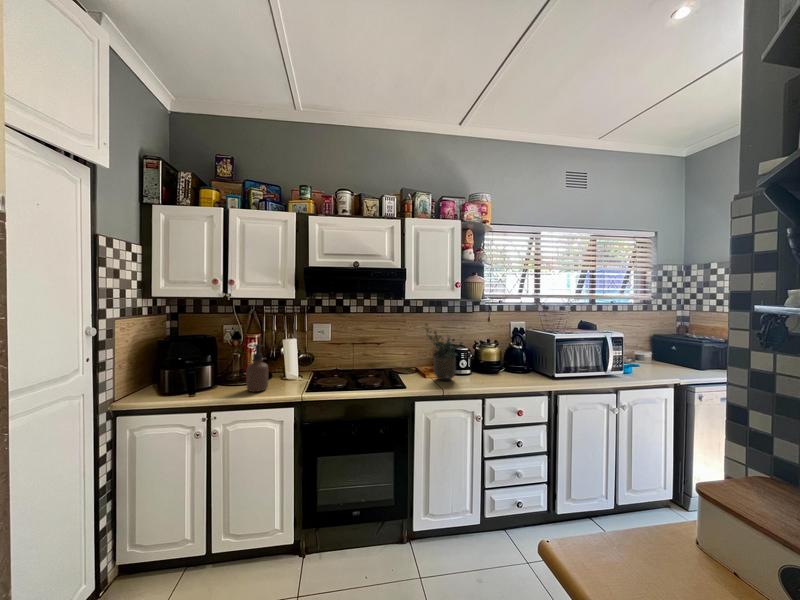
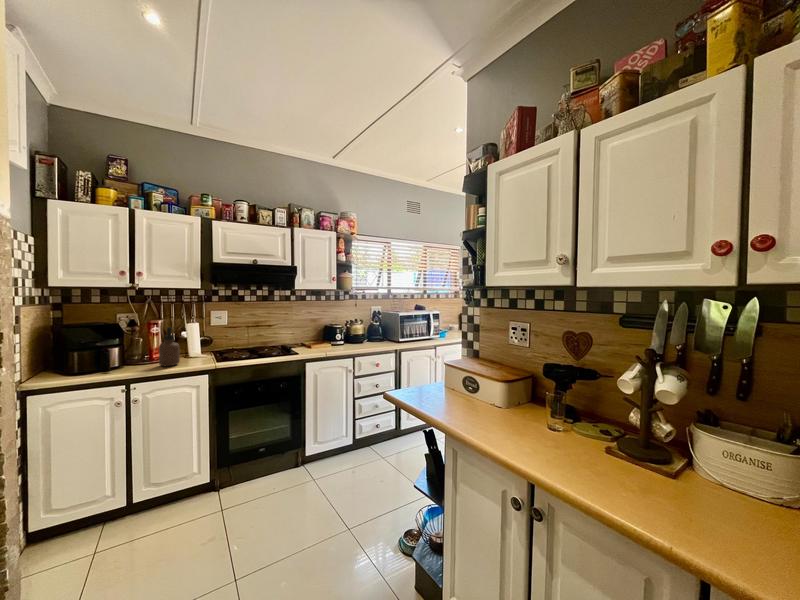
potted plant: present [426,324,463,380] -> none [311,308,339,348]

